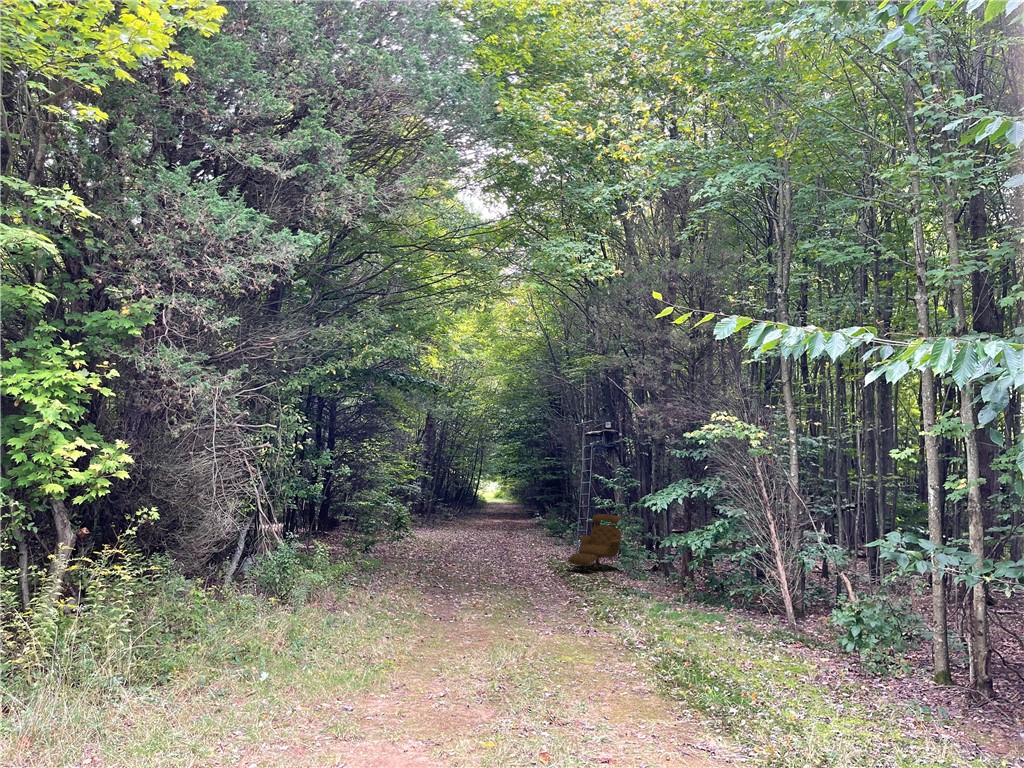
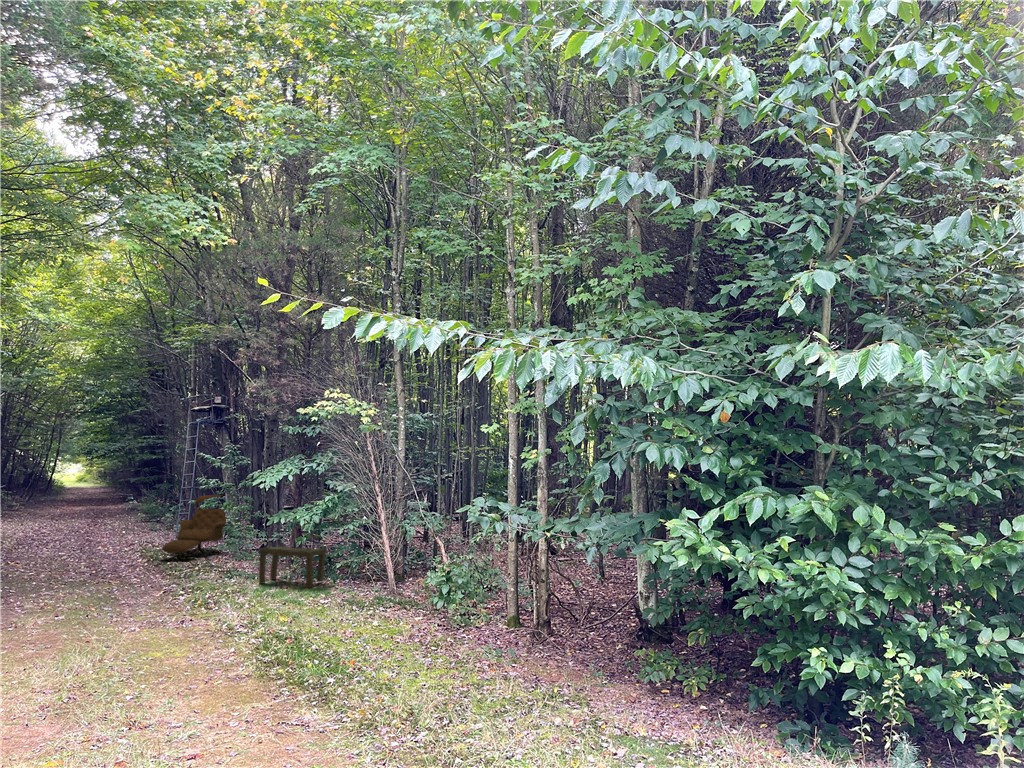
bench: none [653,567,719,612] -> present [259,547,327,588]

